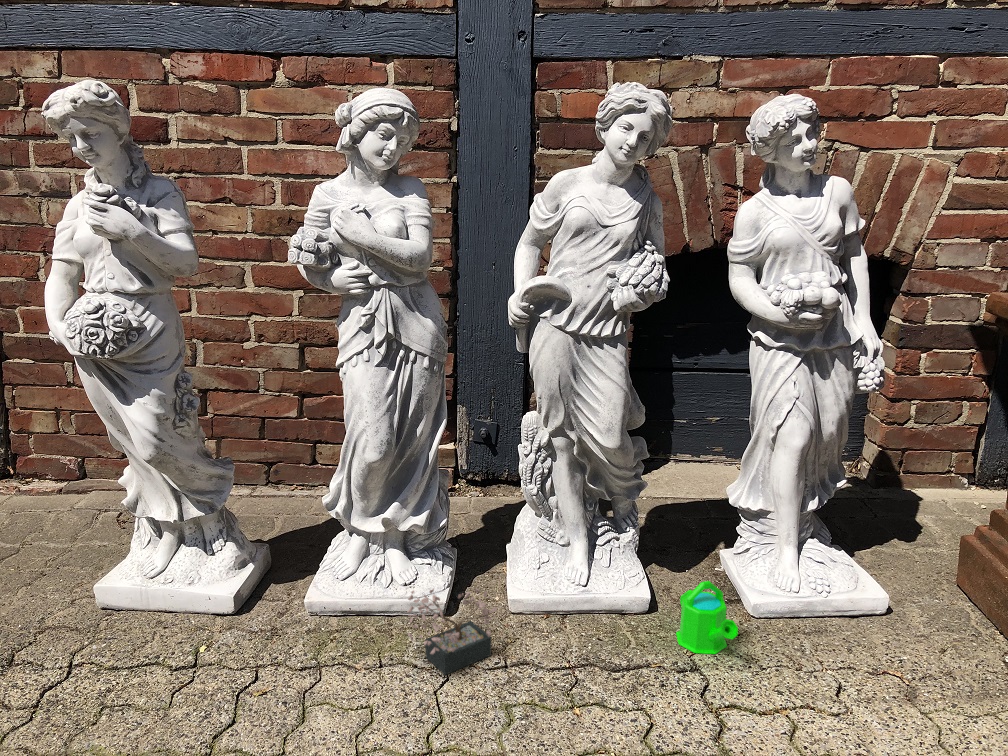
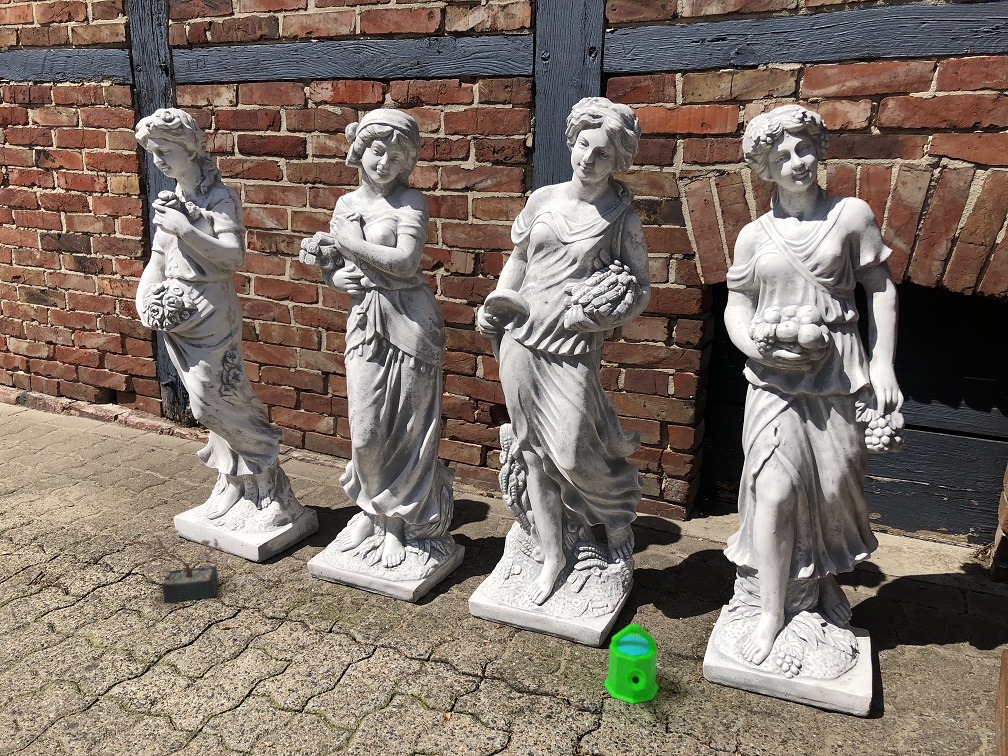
decorative plant: present [407,588,496,675] -> present [140,527,228,602]

